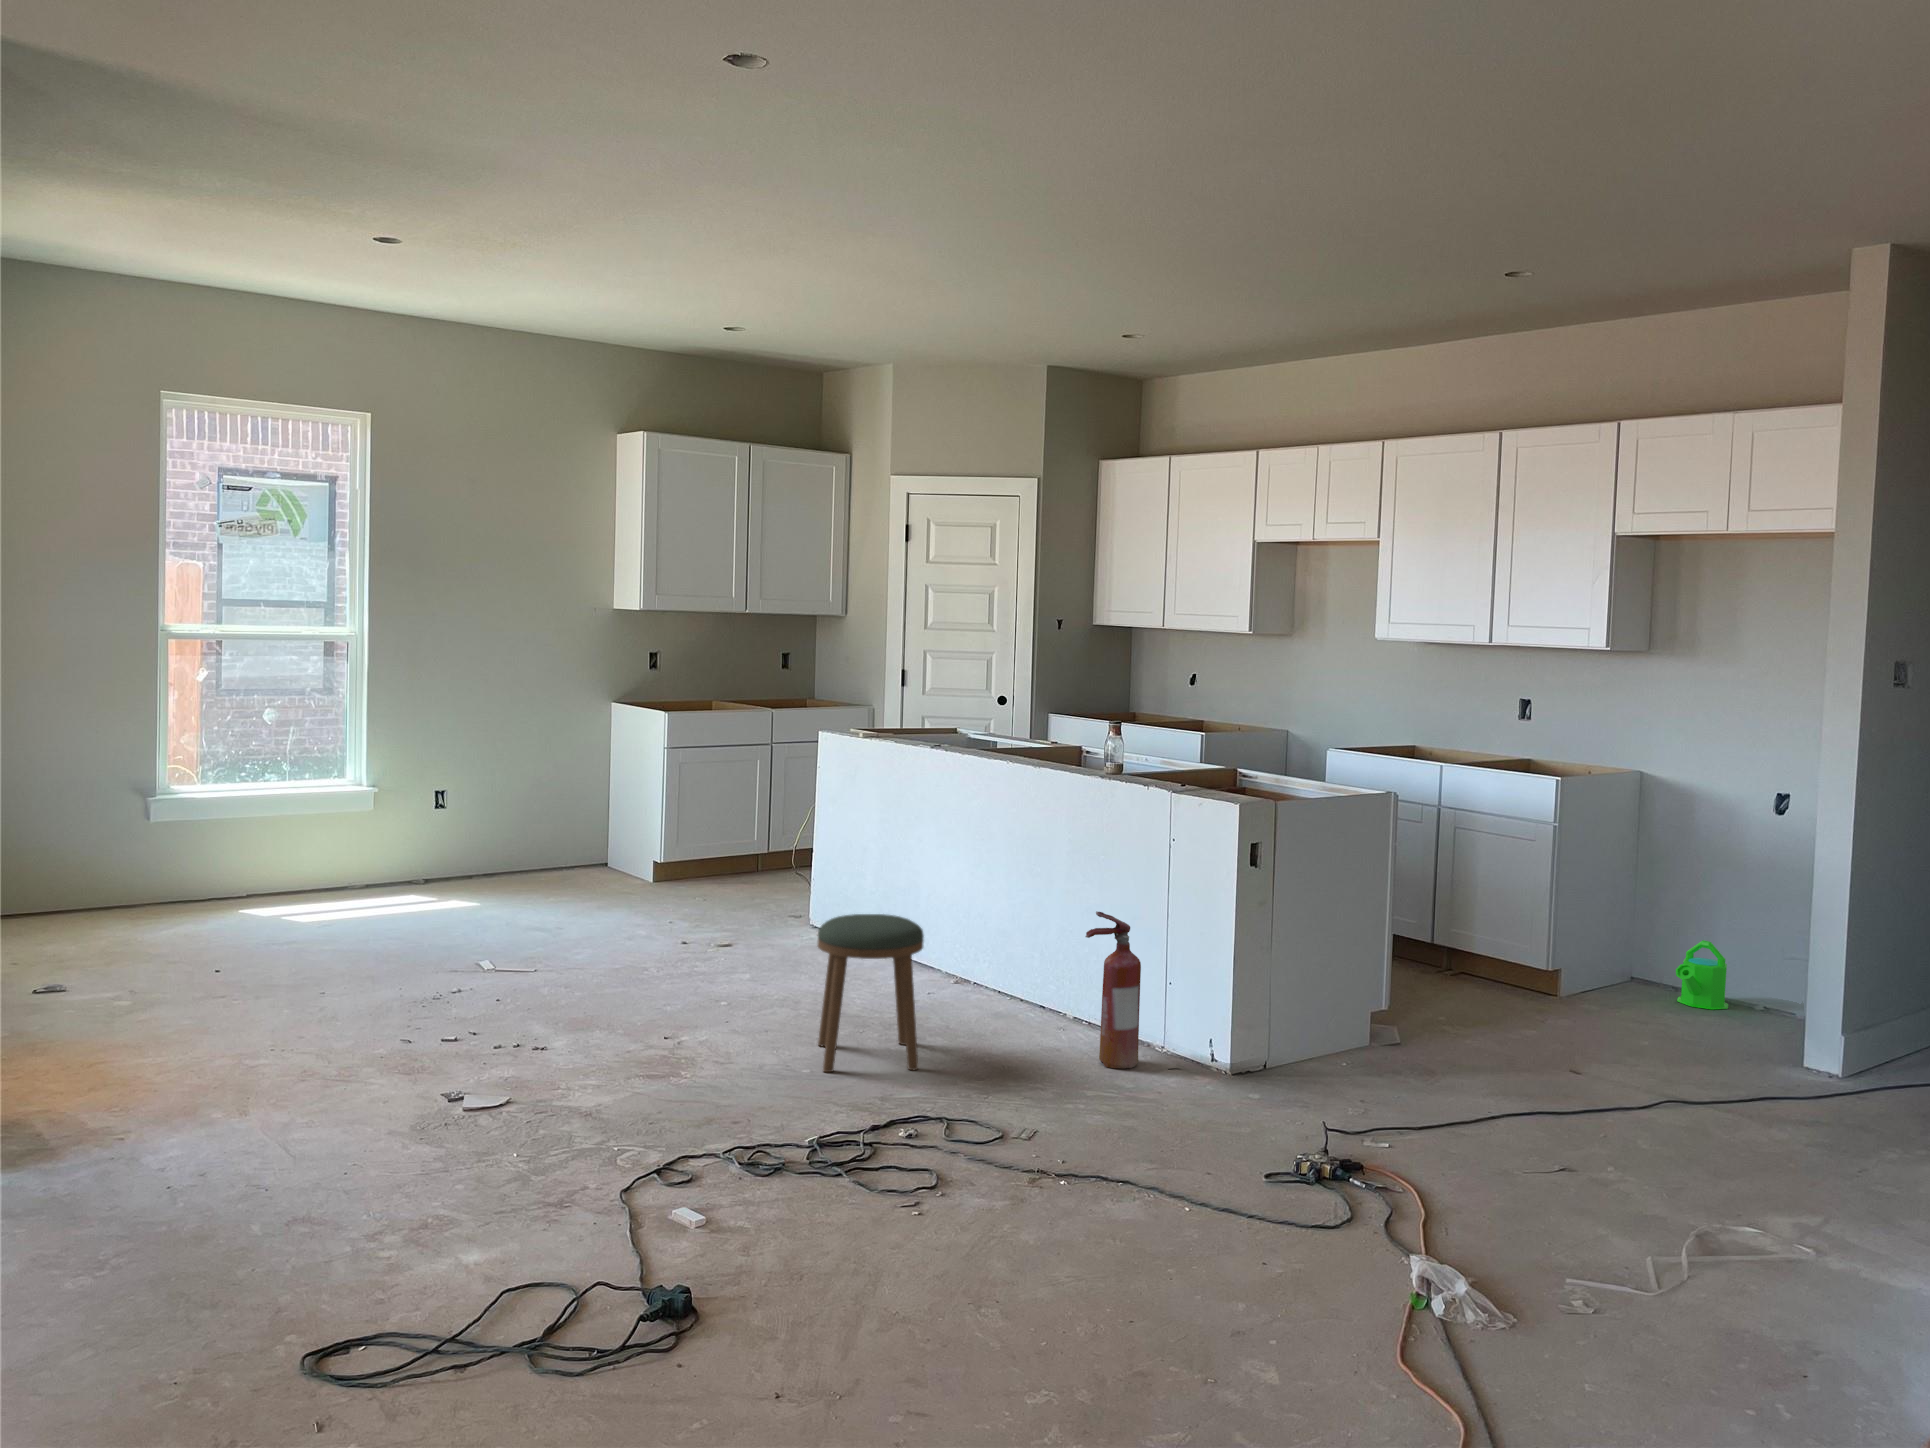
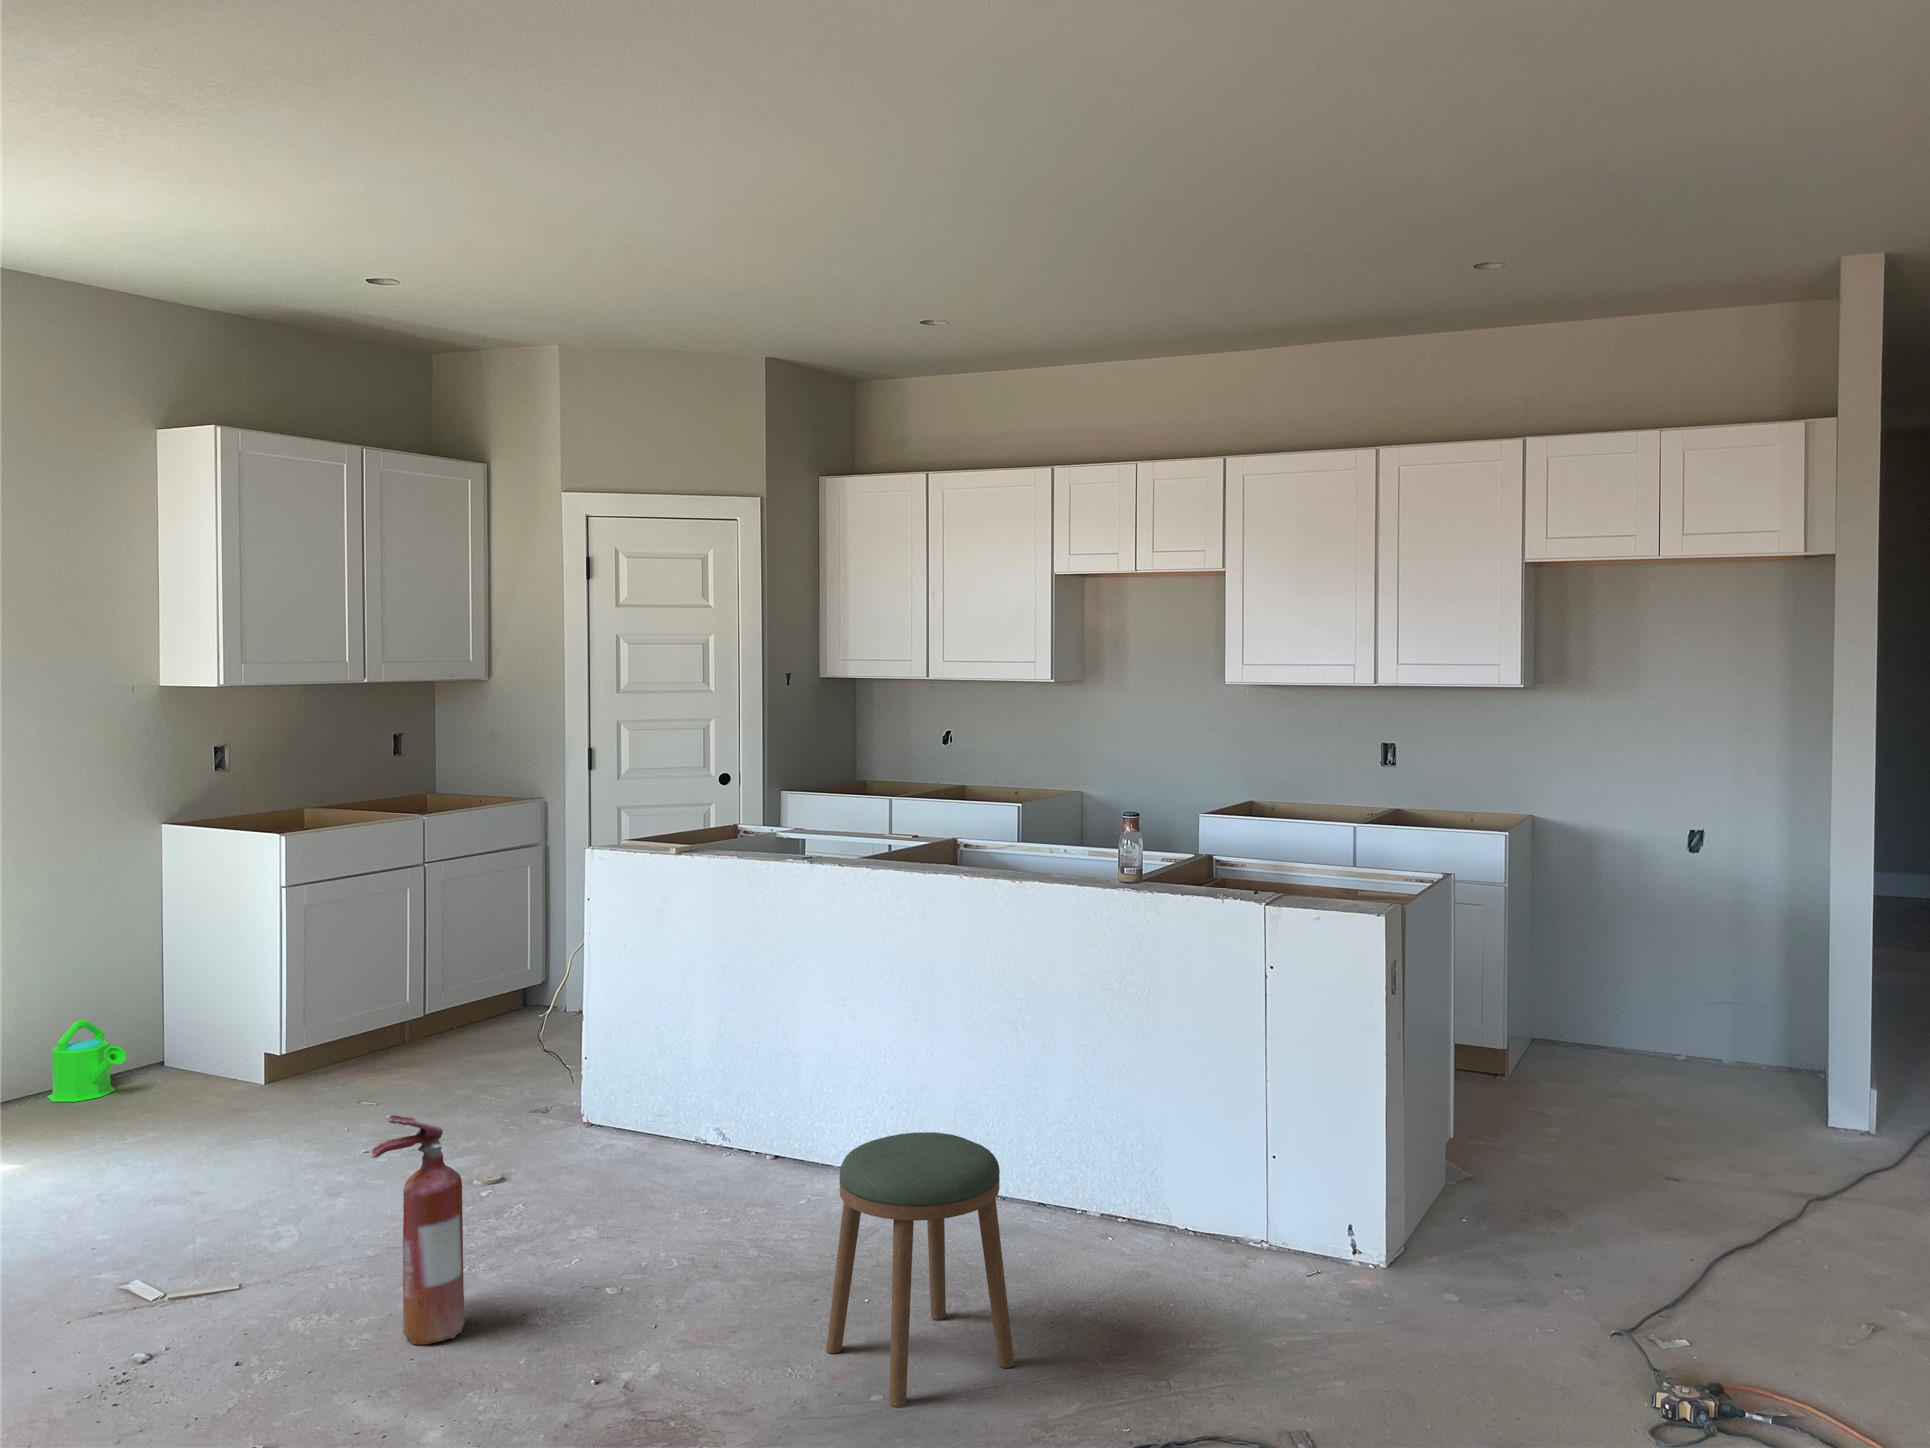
fire extinguisher: present [1085,911,1141,1069] -> present [370,1115,465,1345]
watering can: present [1676,940,1728,1010] -> present [47,1019,126,1102]

